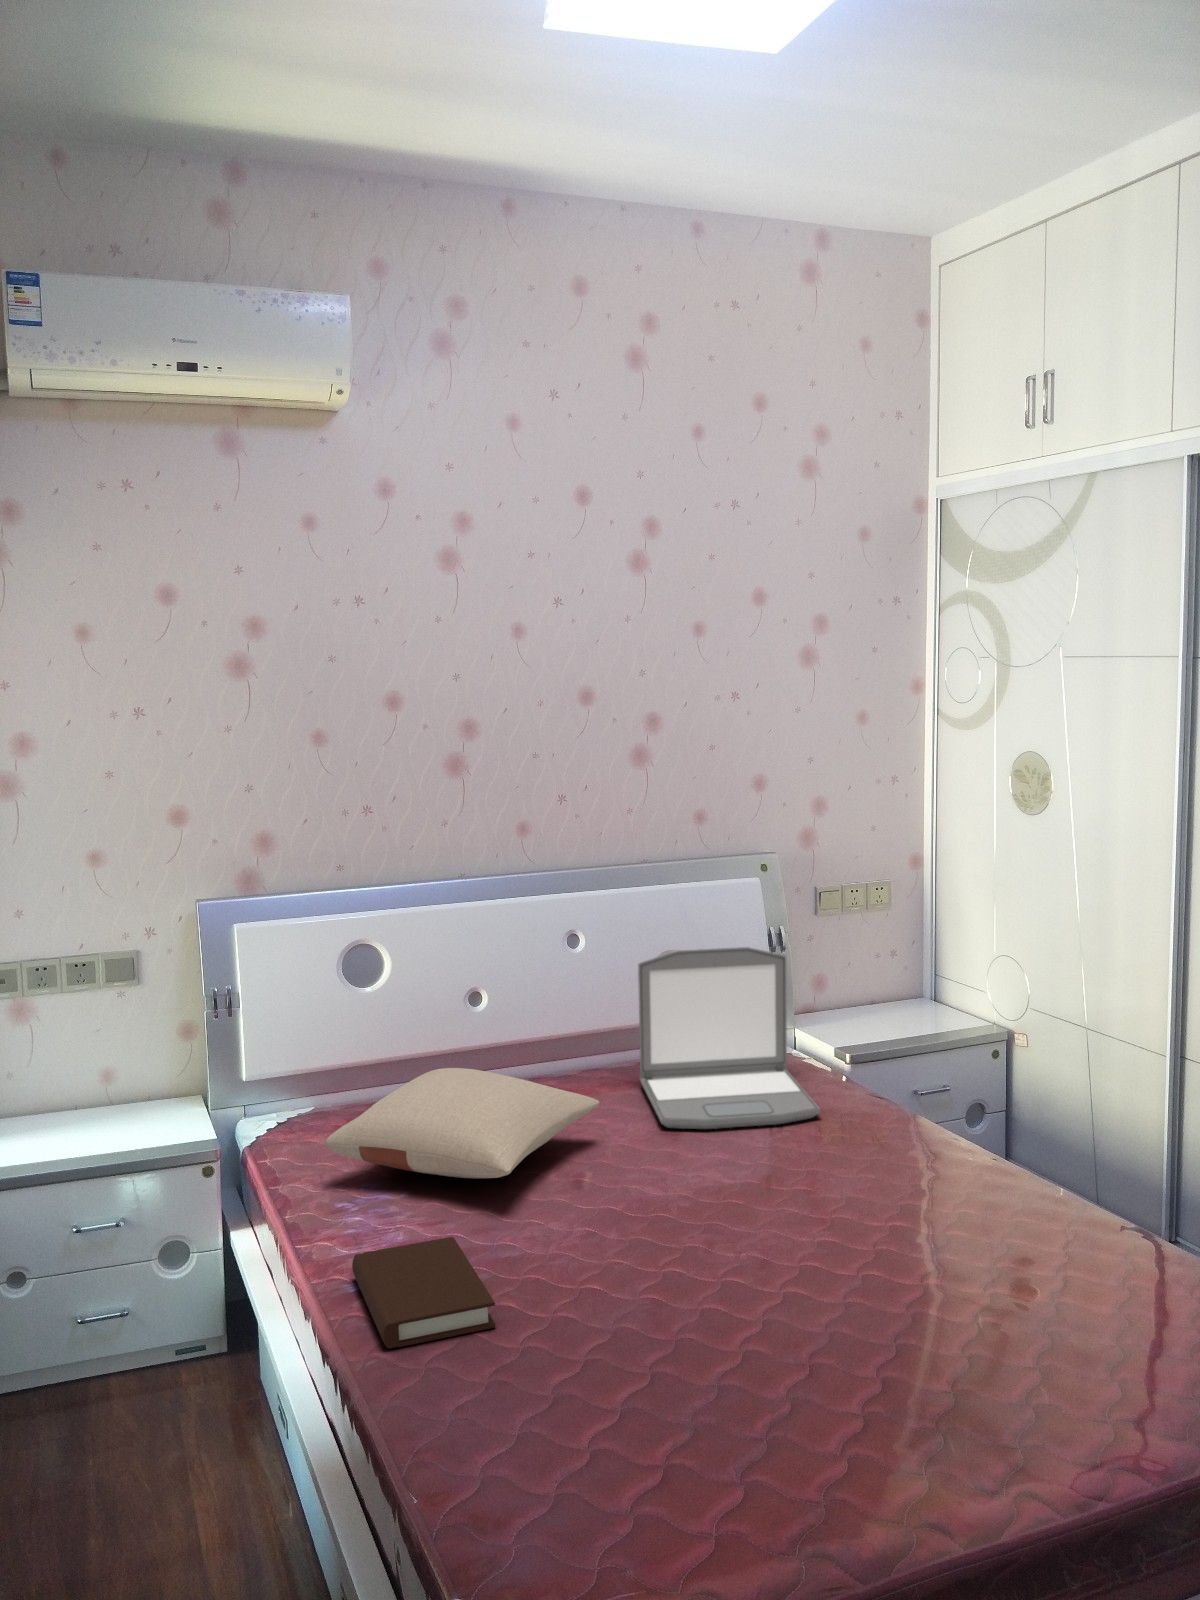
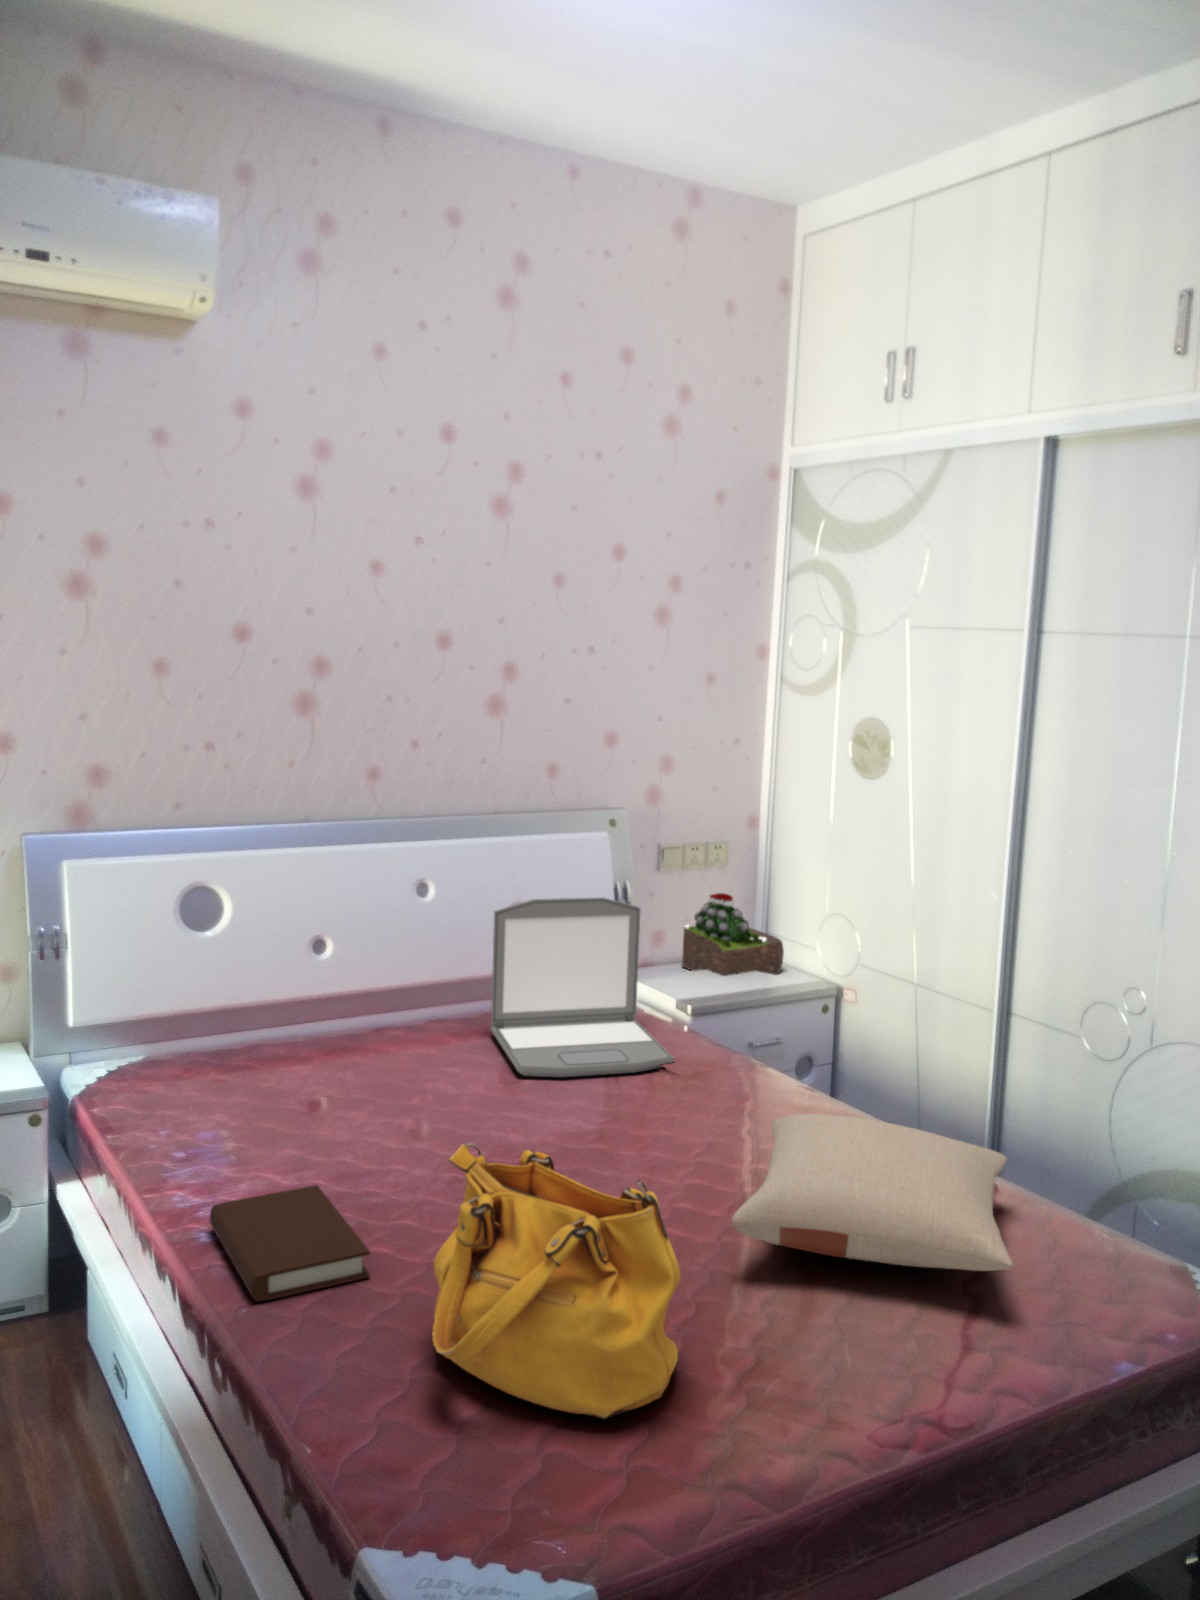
succulent plant: none [845,936,951,1029] -> present [682,893,784,976]
pillow: present [326,1068,600,1179] -> present [732,1114,1012,1271]
handbag: none [538,1200,780,1472] -> present [432,1143,681,1419]

